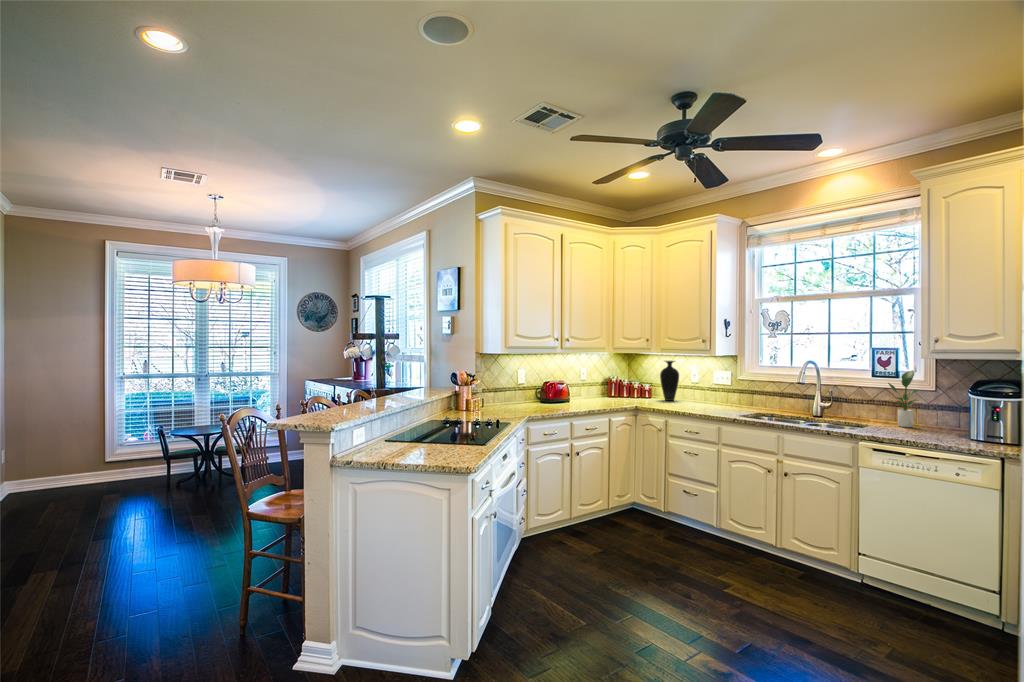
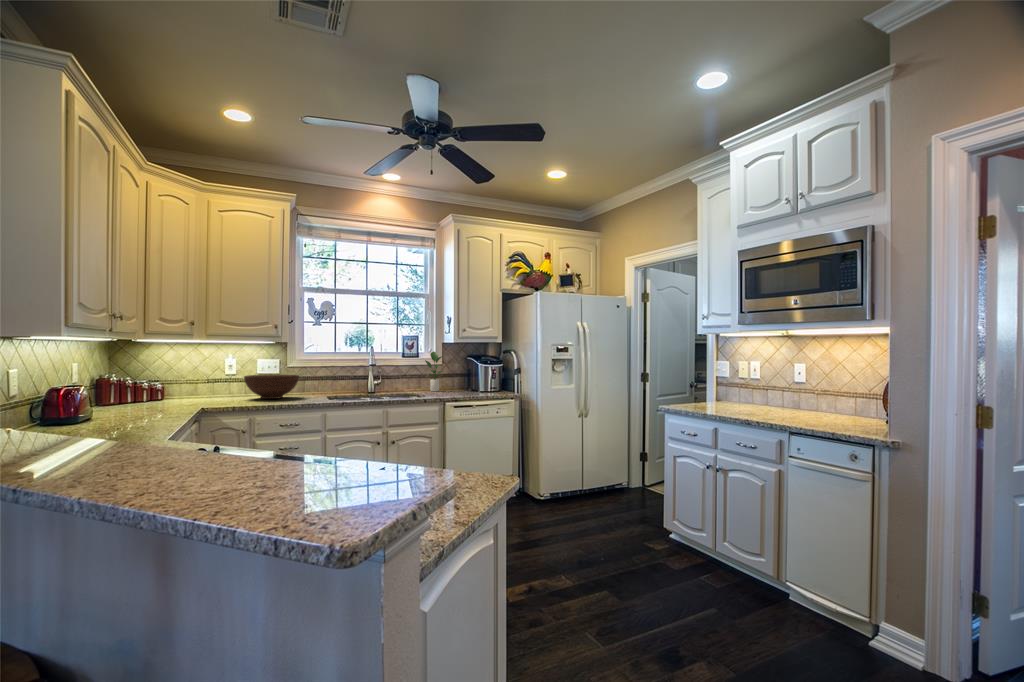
vase: present [660,361,679,401] -> none [189,349,216,399]
fruit bowl: none [679,385,725,408] -> present [244,375,299,399]

